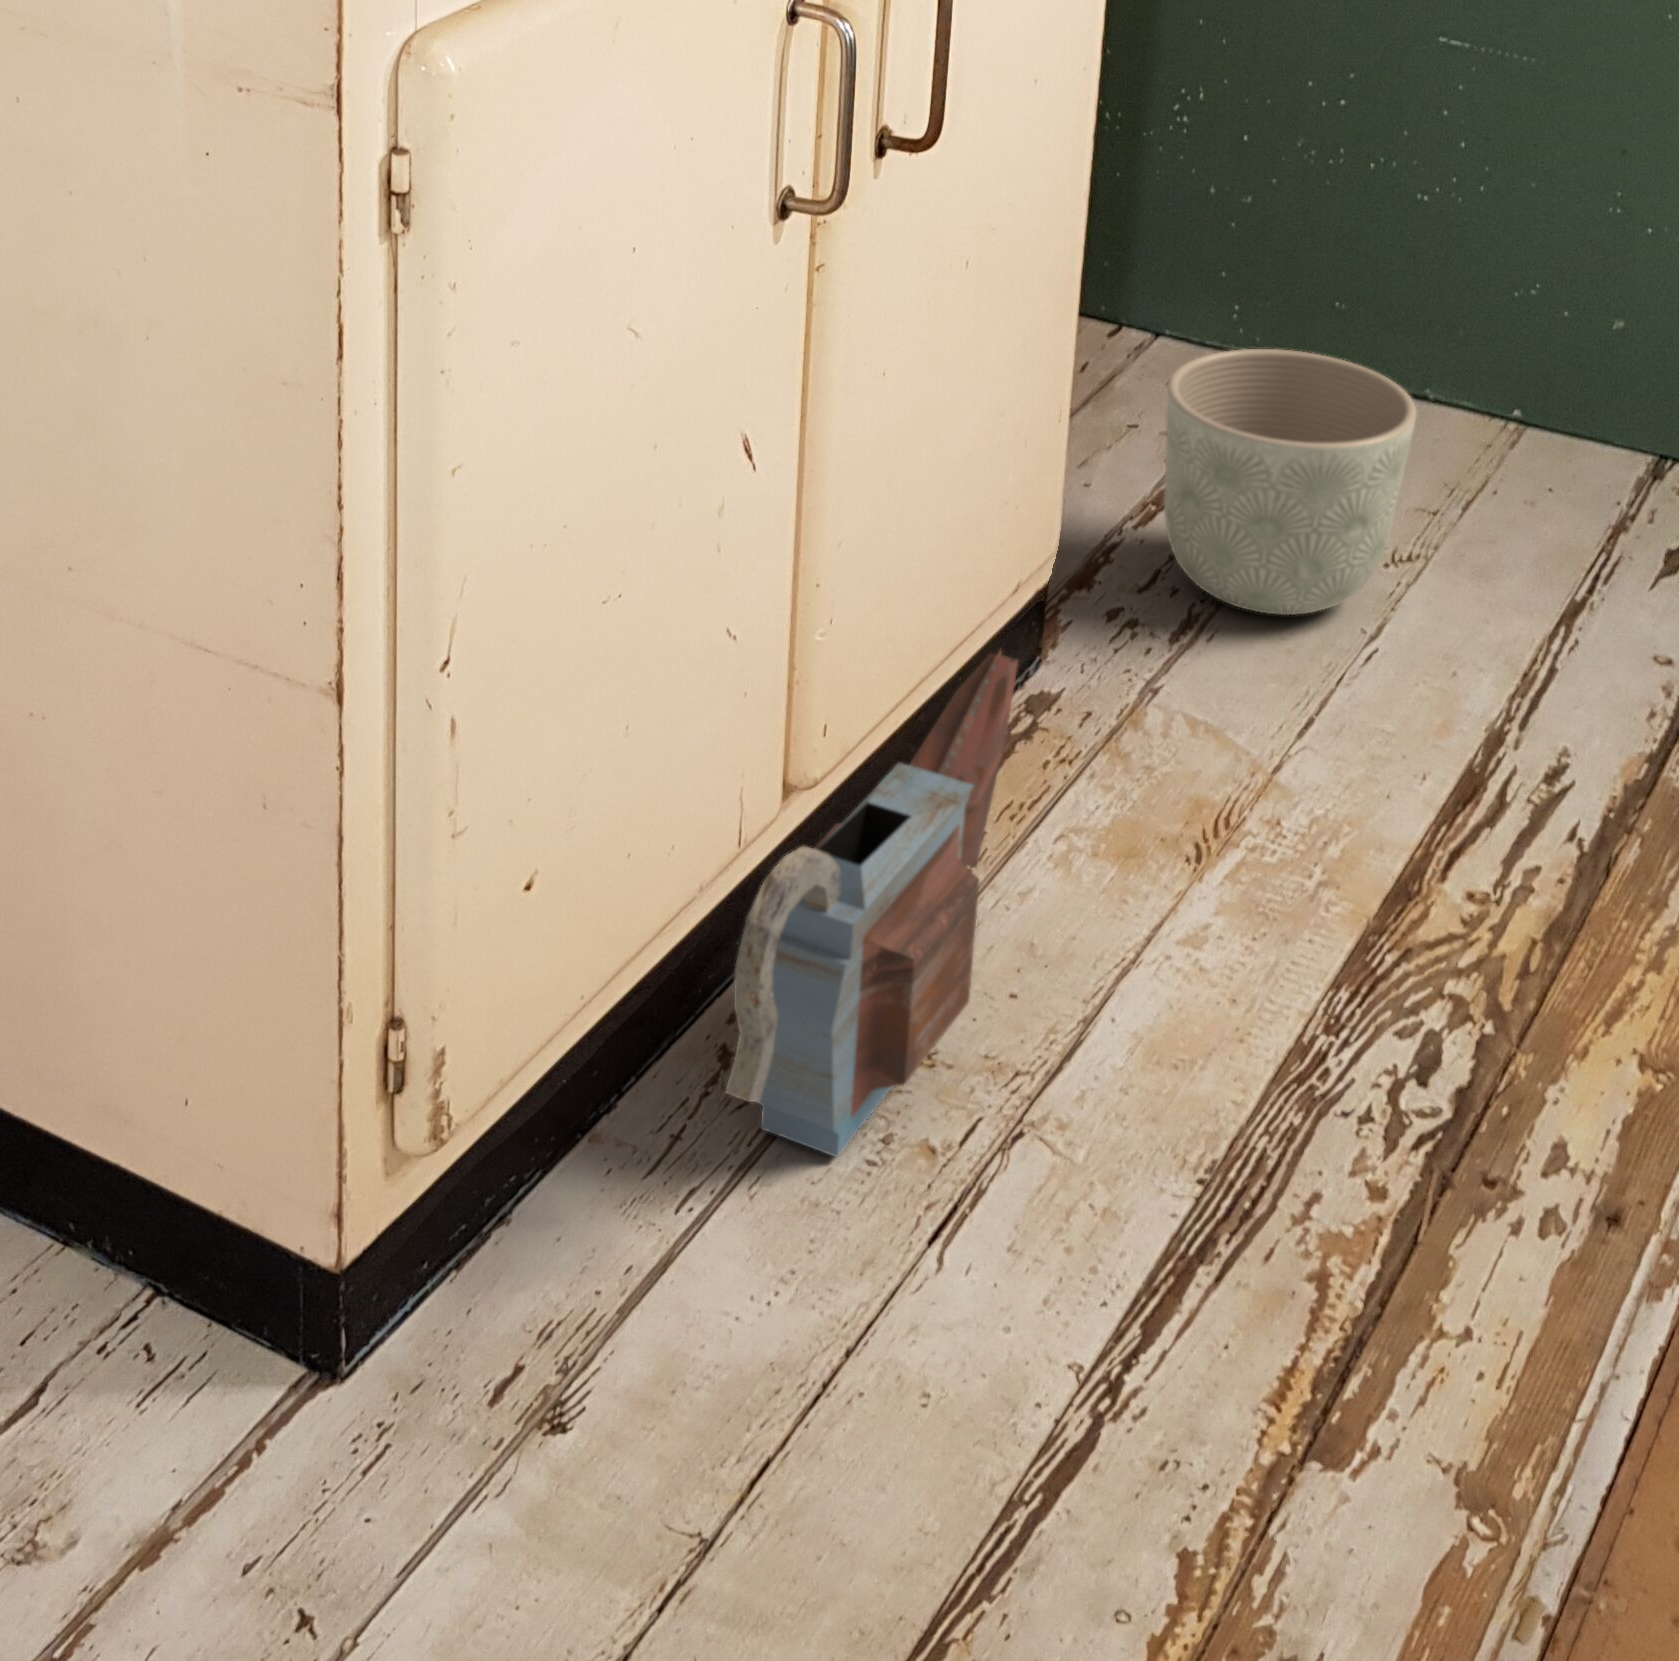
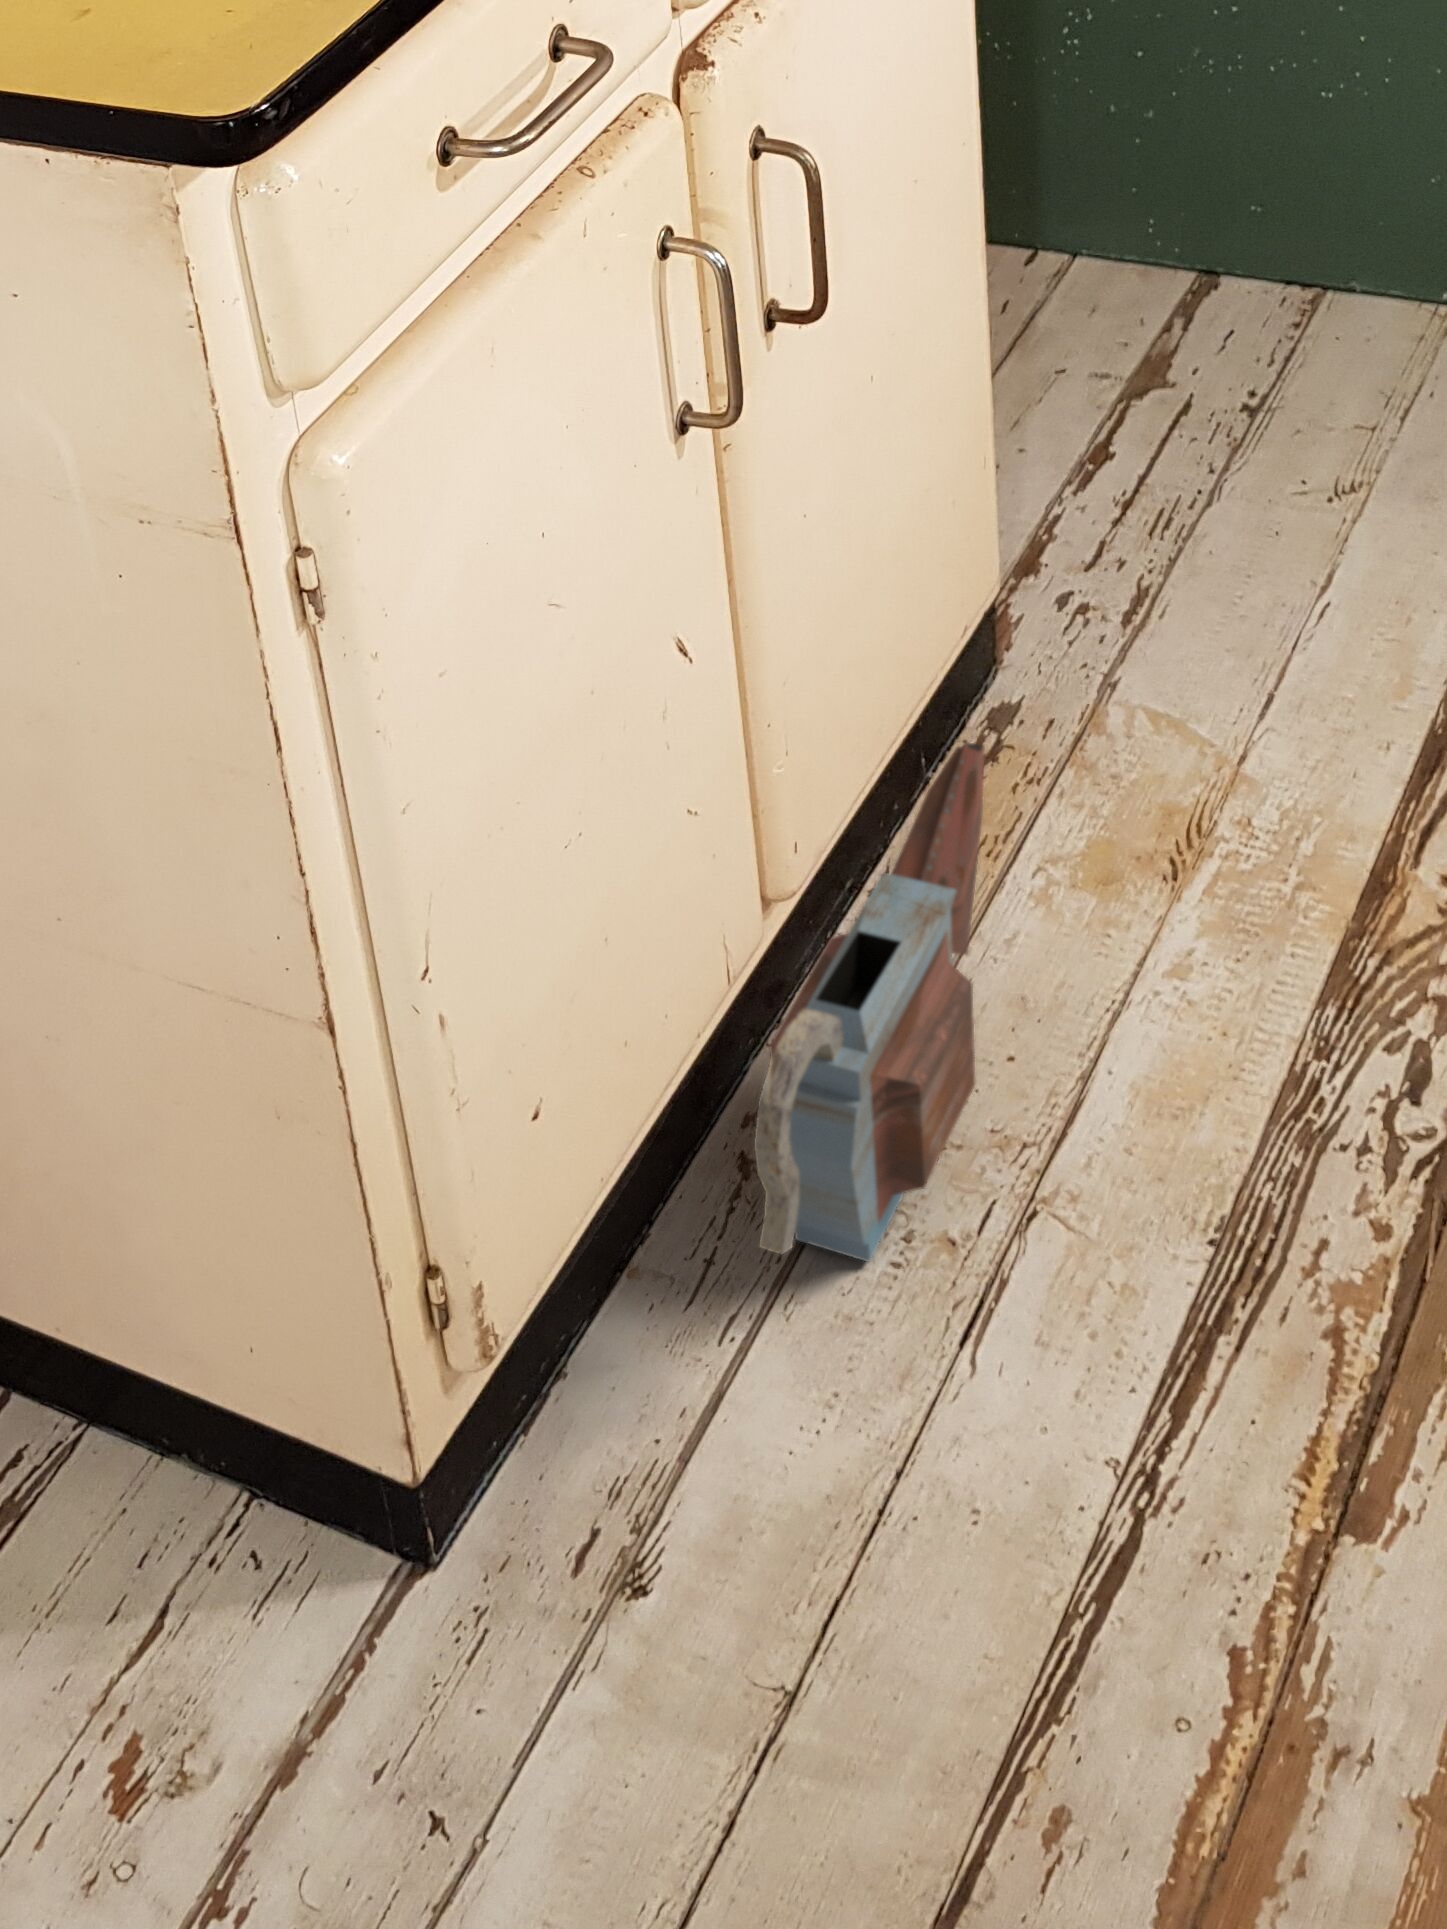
planter: present [1164,349,1417,615] -> none [1097,319,1341,583]

